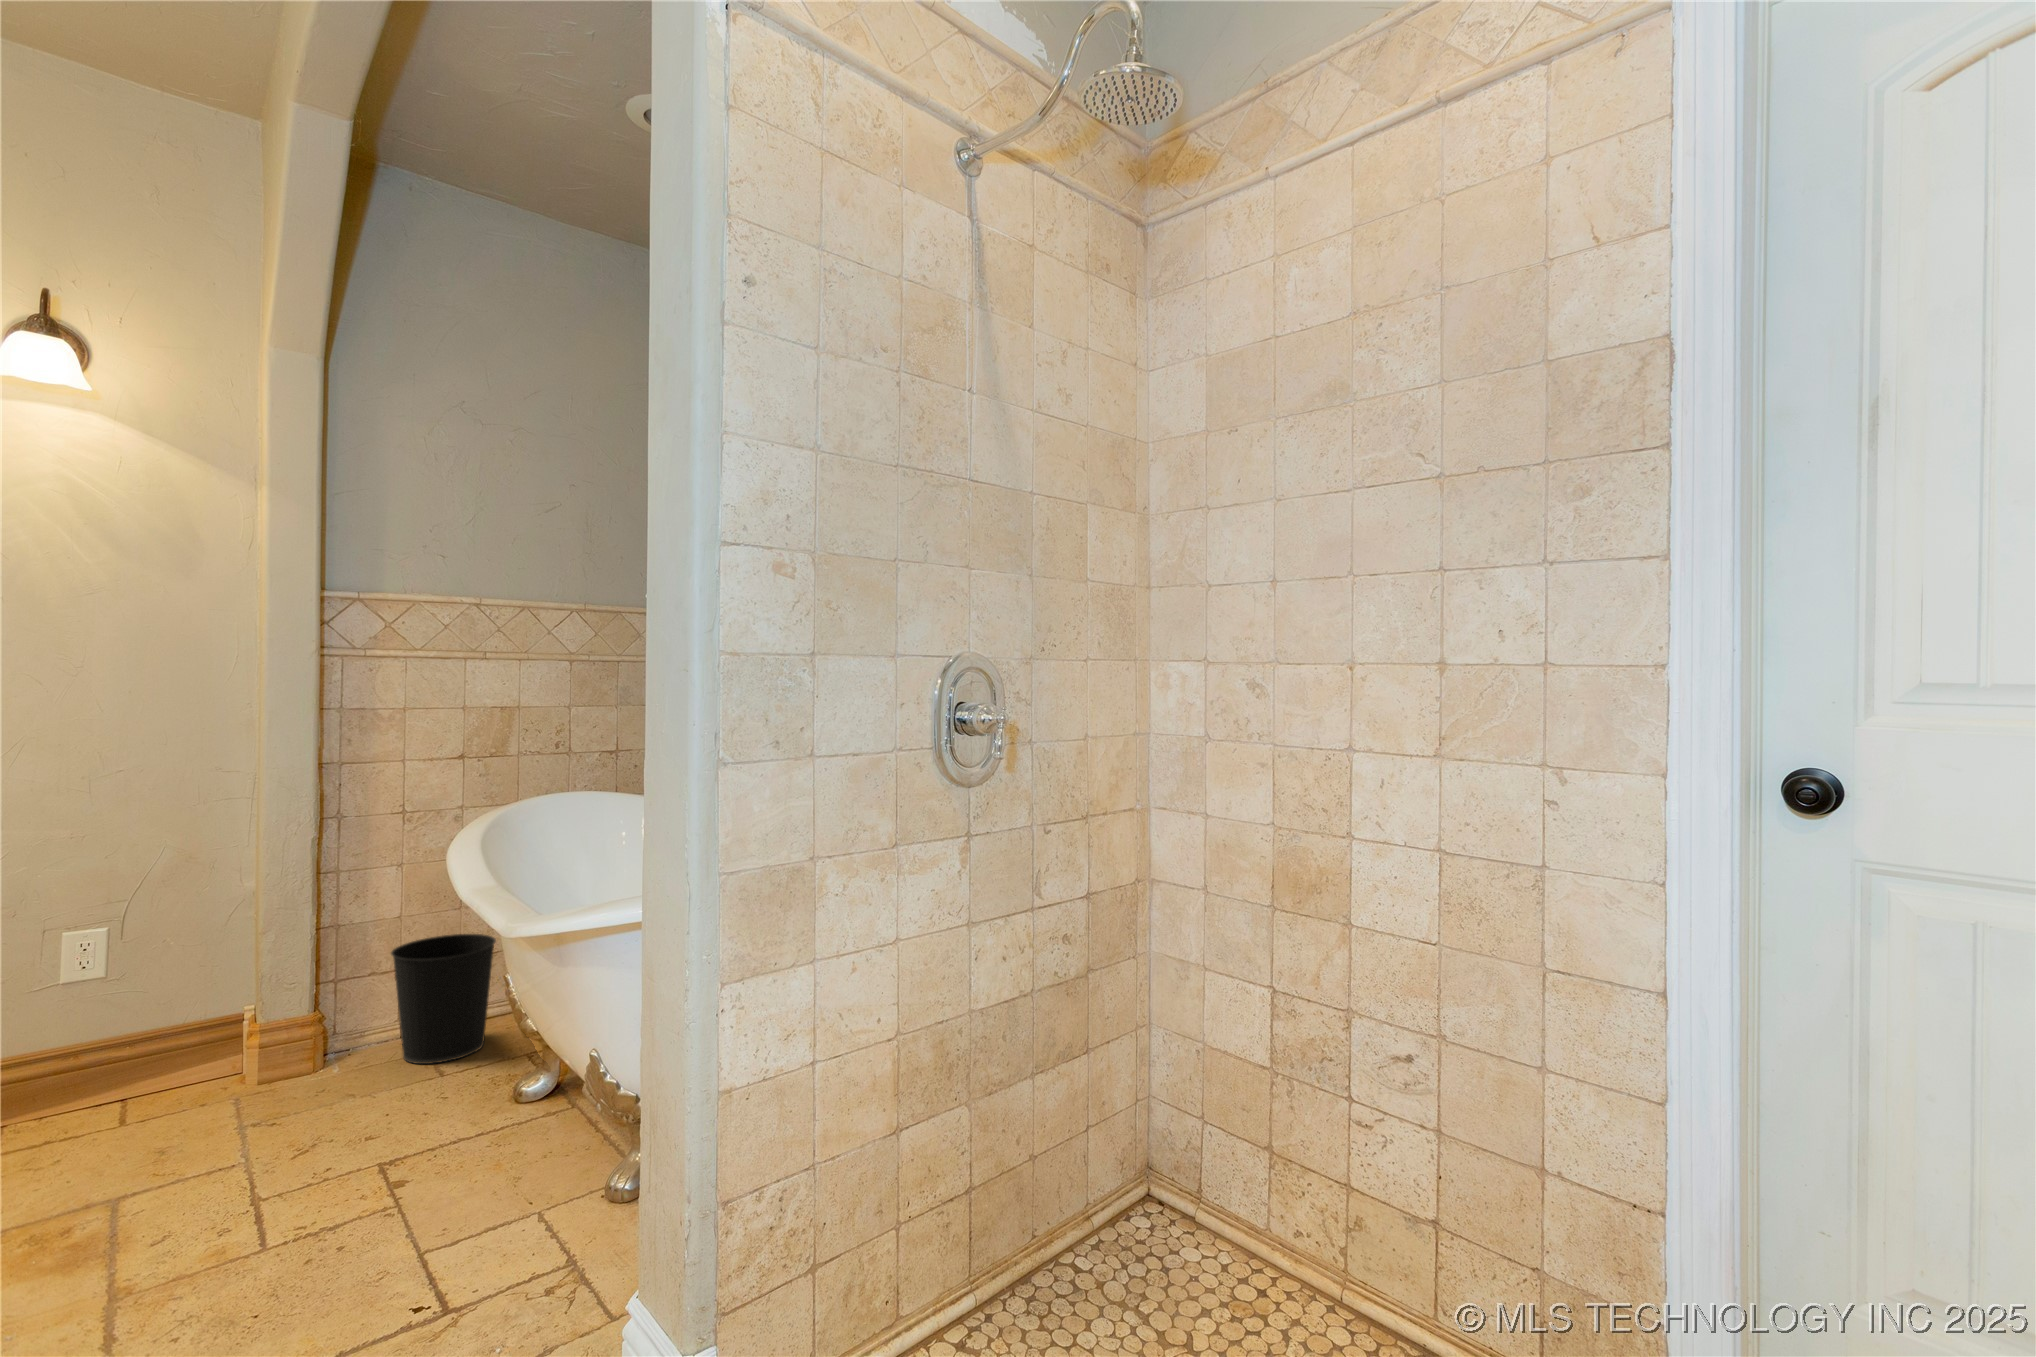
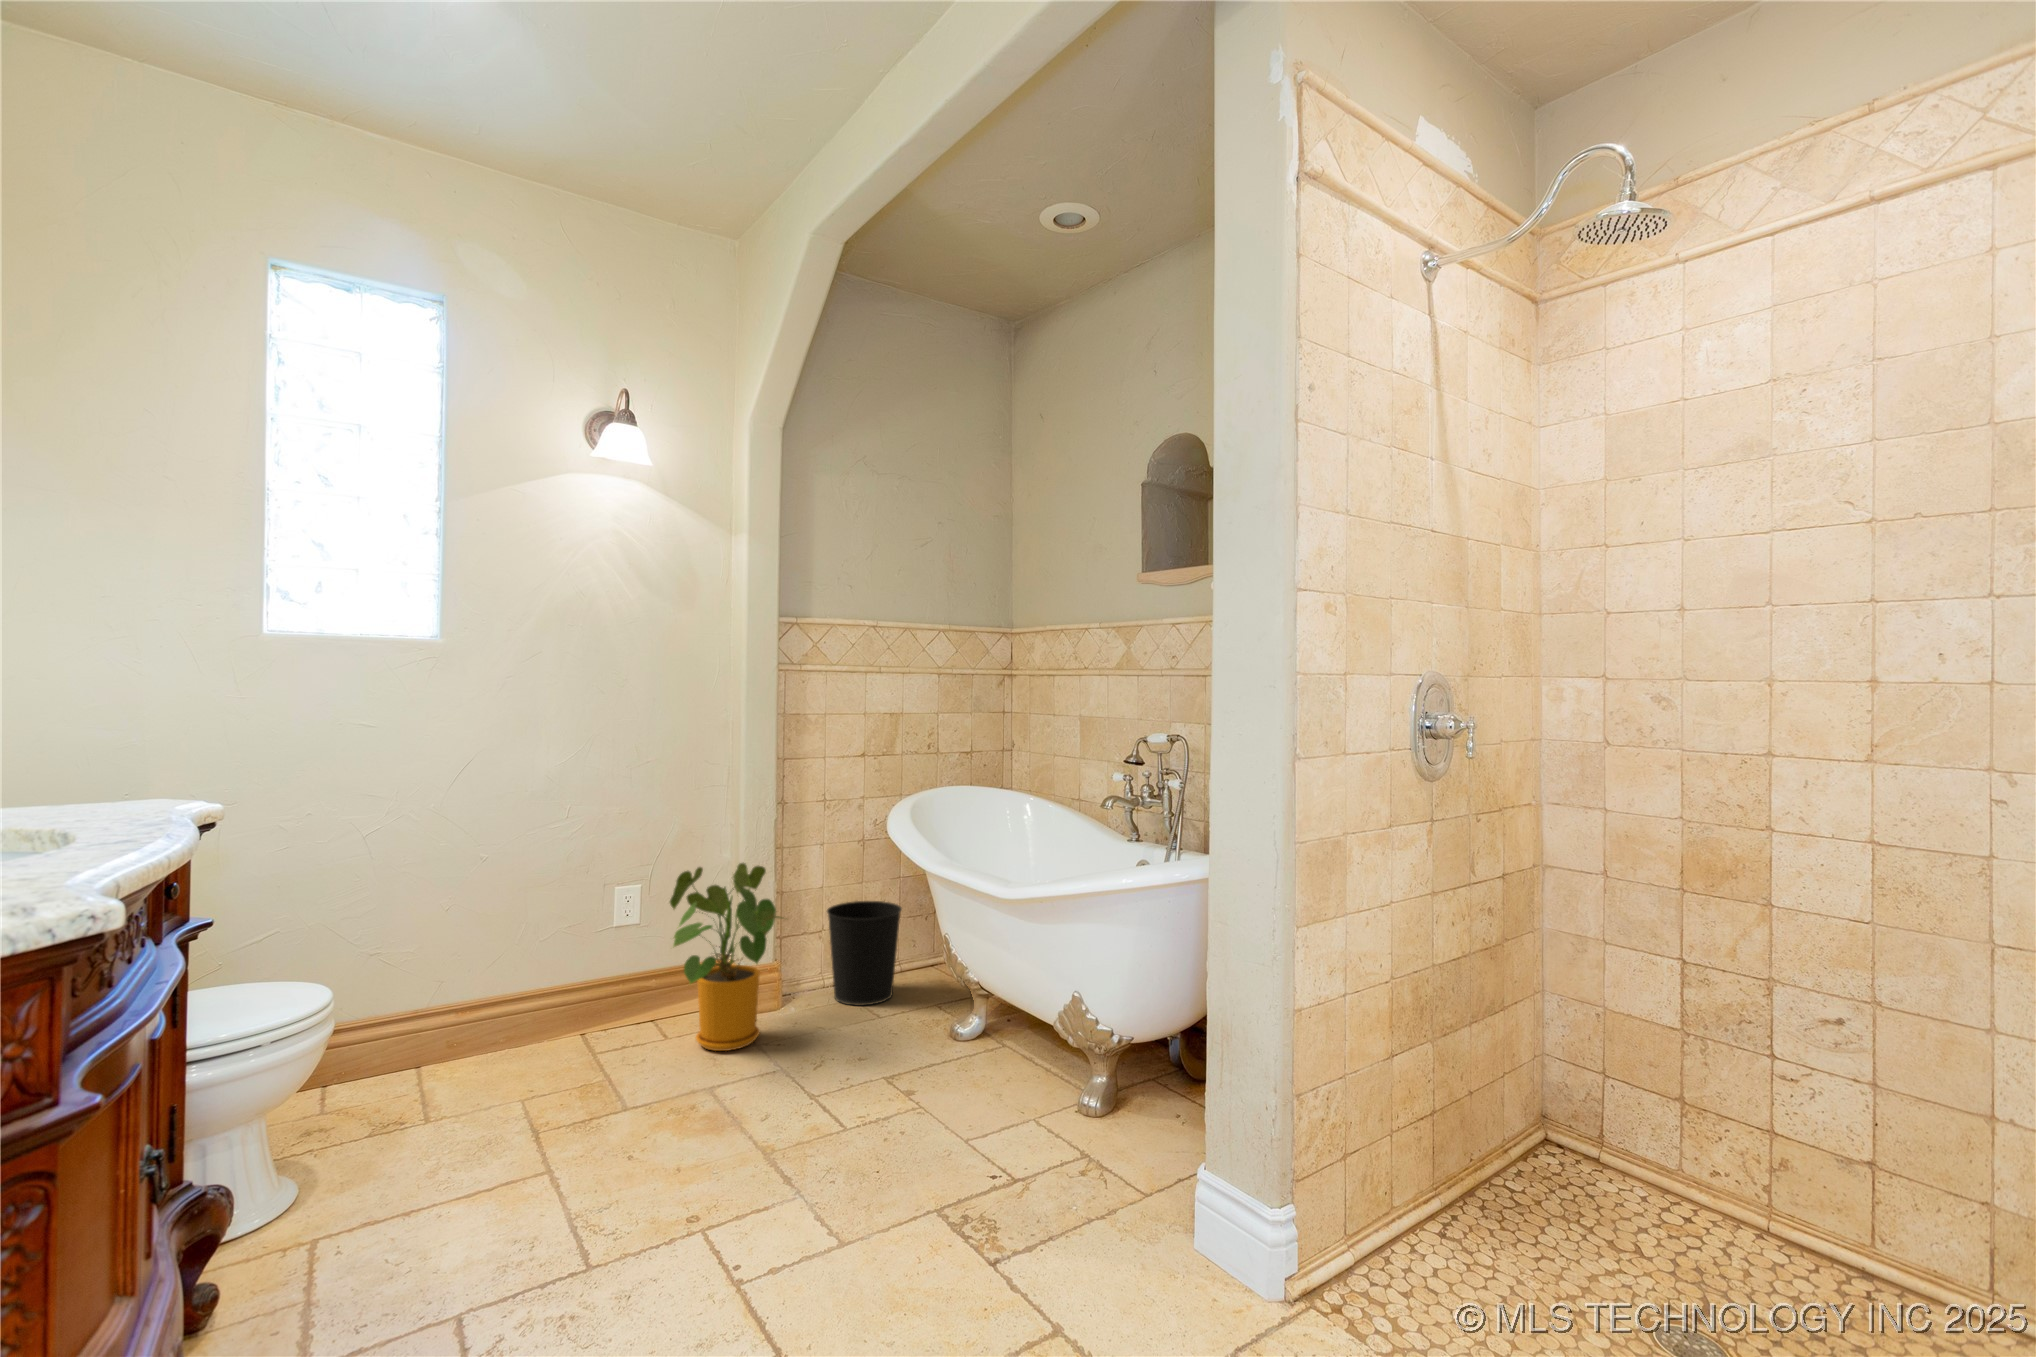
house plant: none [86,896,300,1141] -> present [670,863,782,1051]

